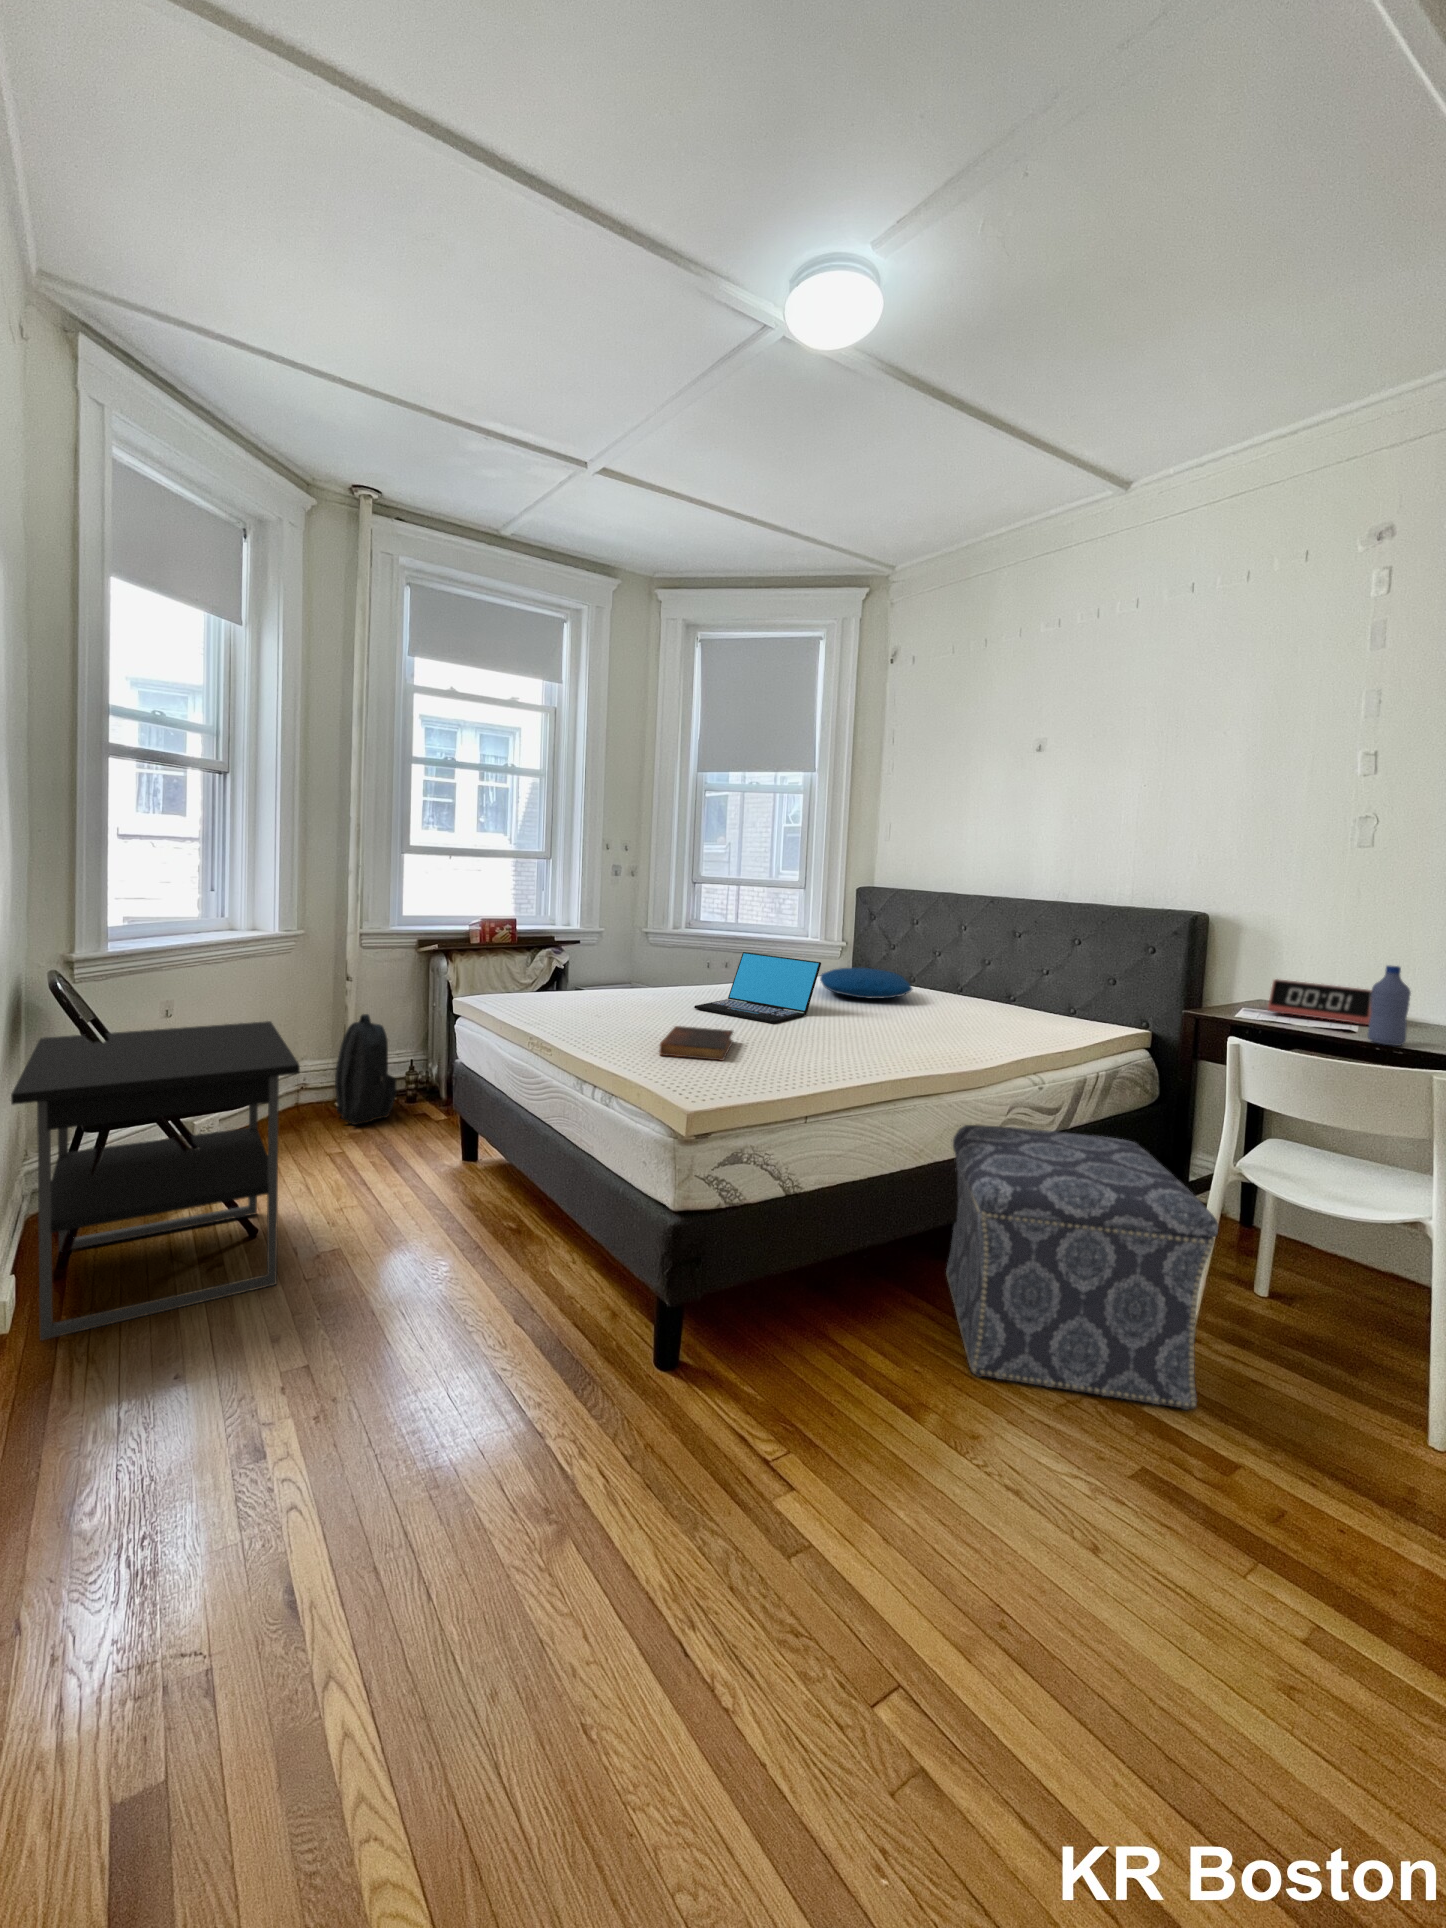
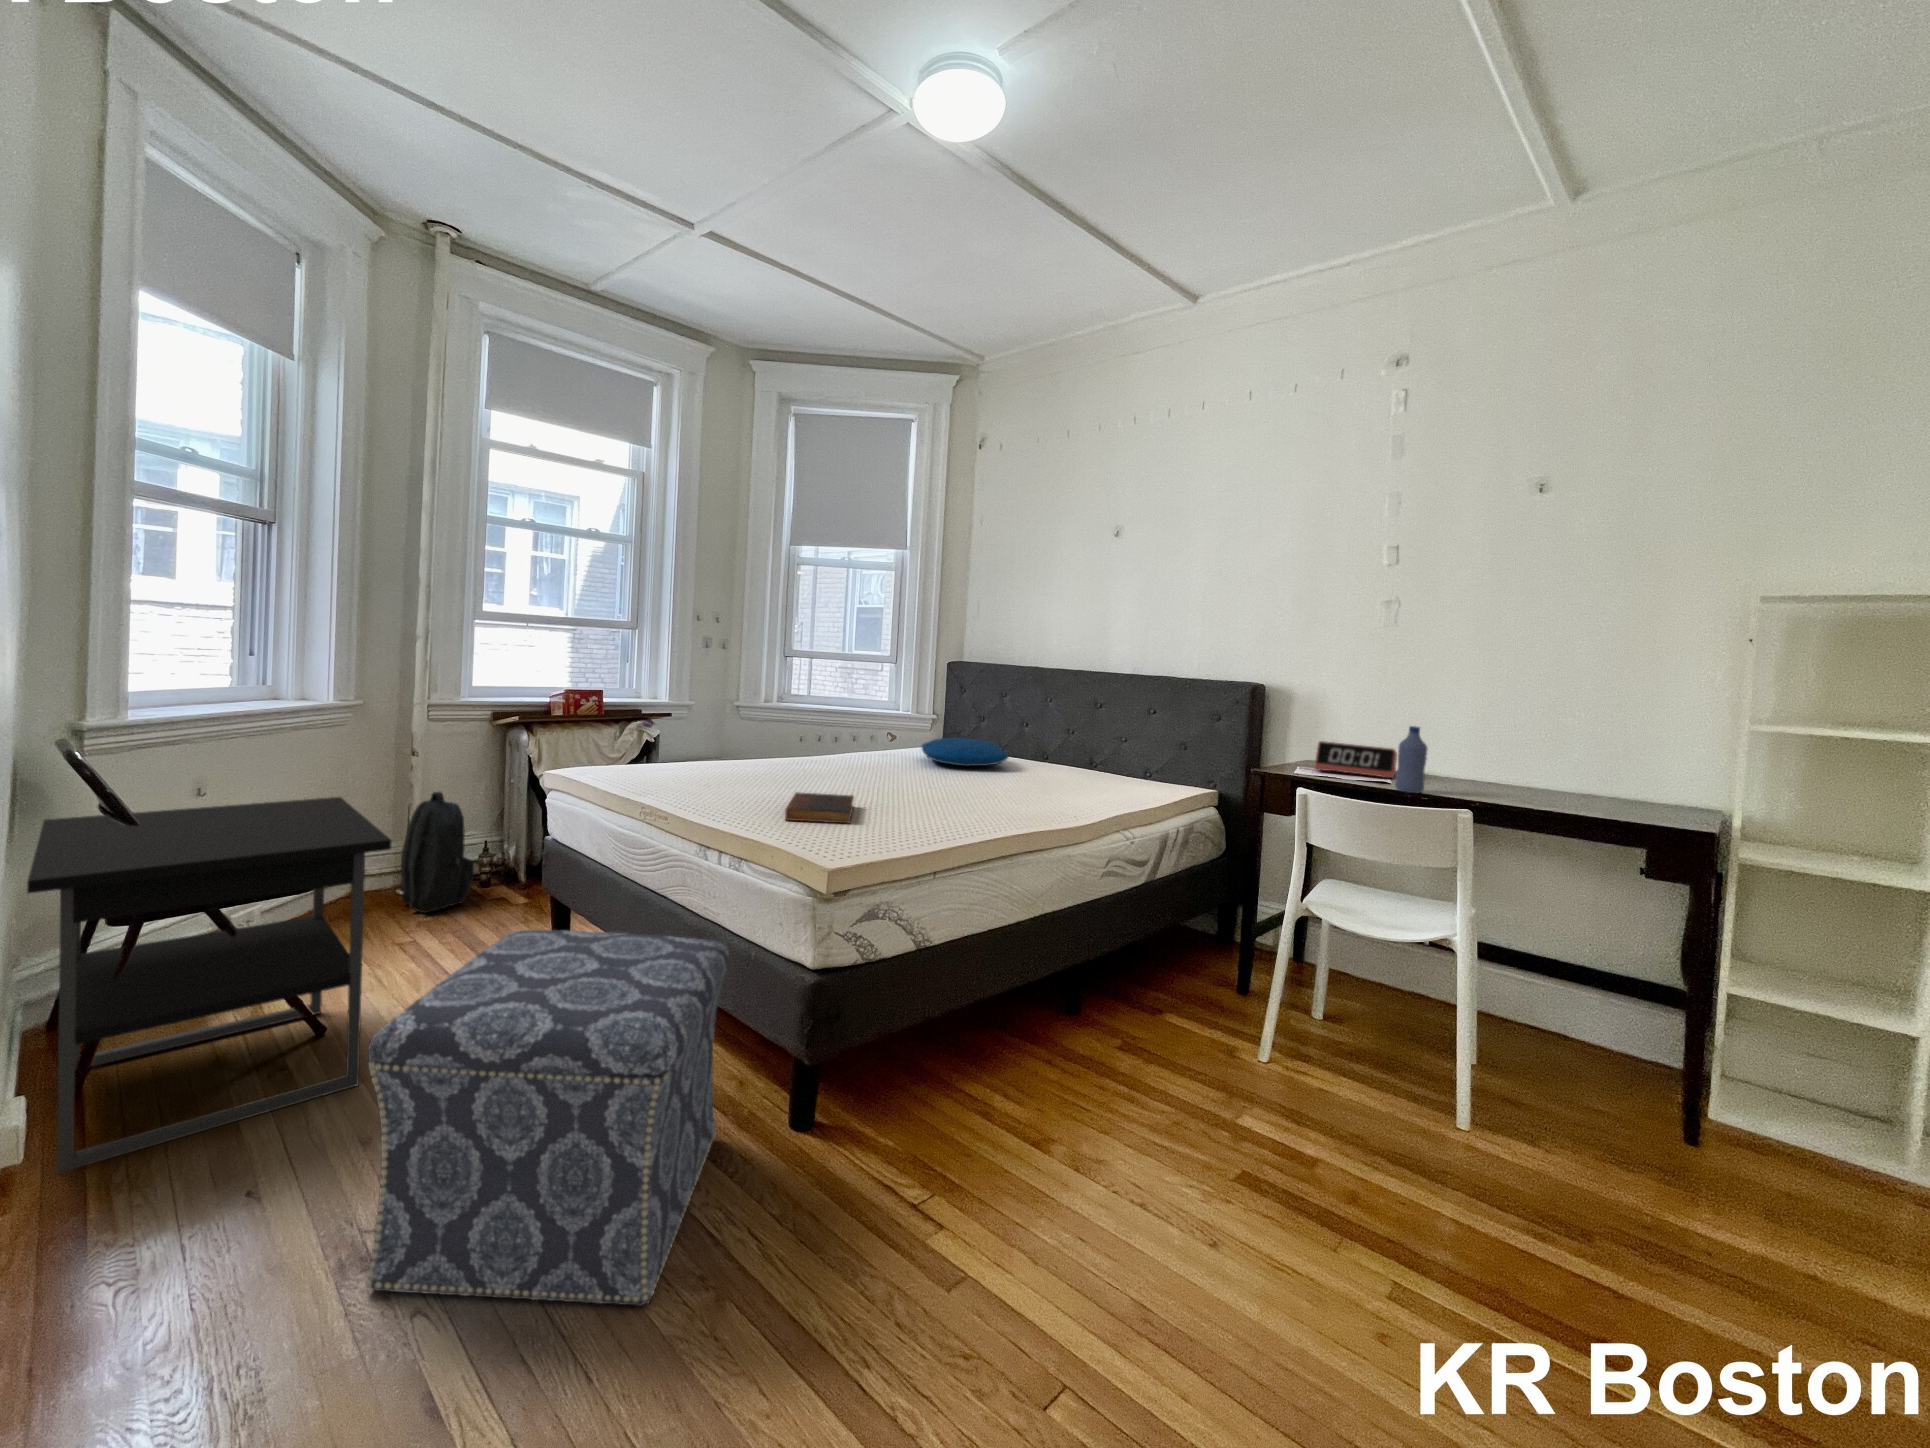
laptop: present [694,952,821,1024] -> none [806,722,929,790]
ottoman: present [946,1125,1218,1410] -> present [366,930,729,1306]

